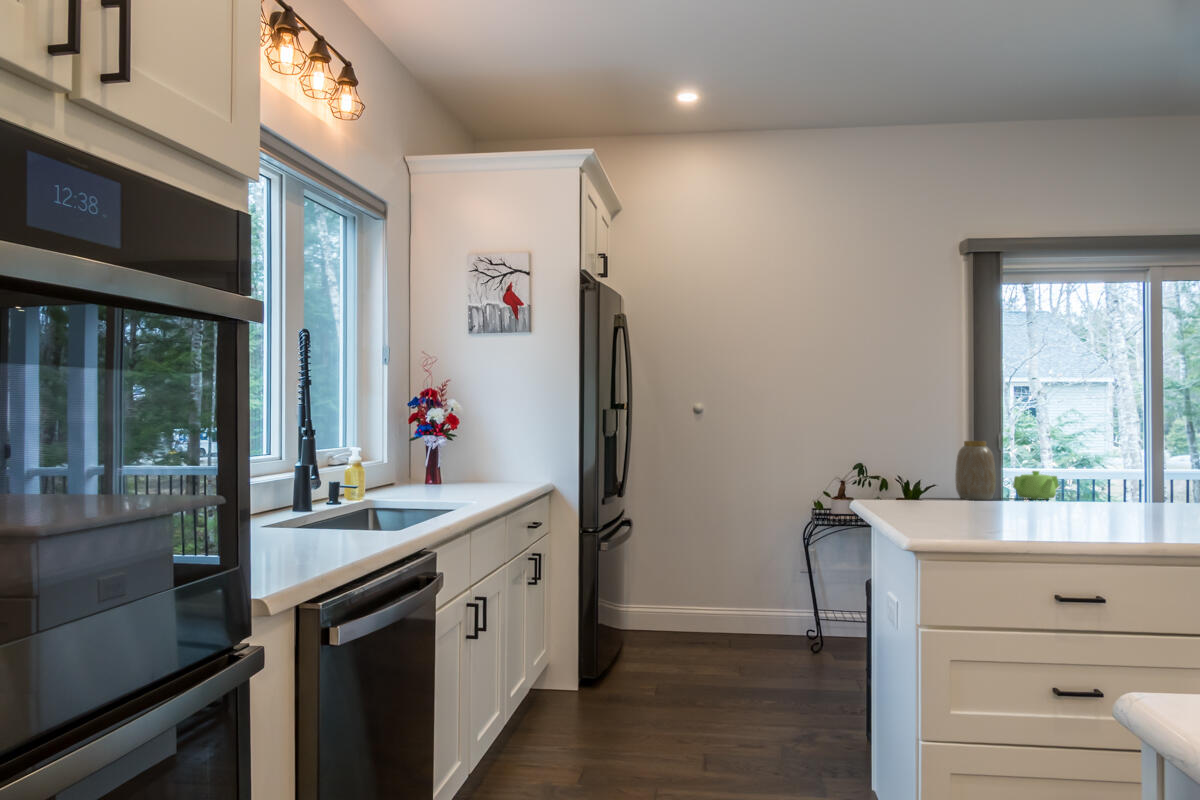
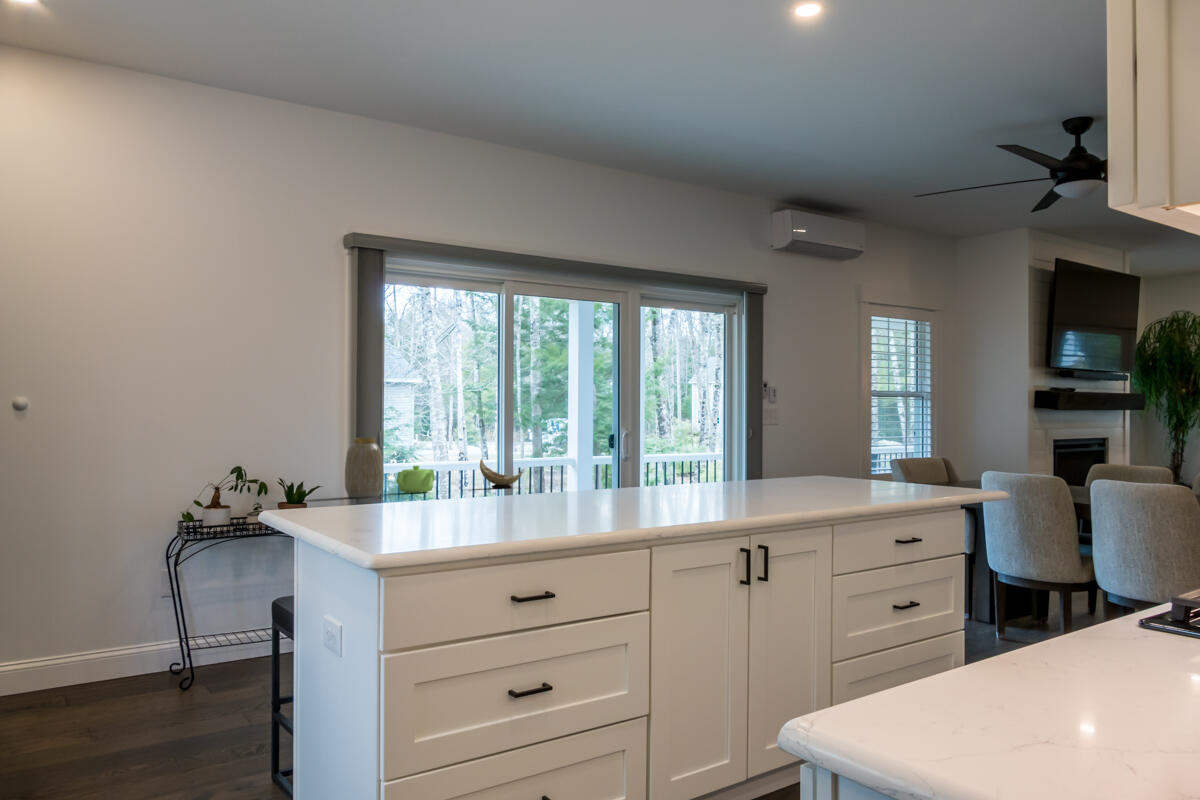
decorative bowl: none [1117,467,1175,502] -> present [480,459,523,489]

